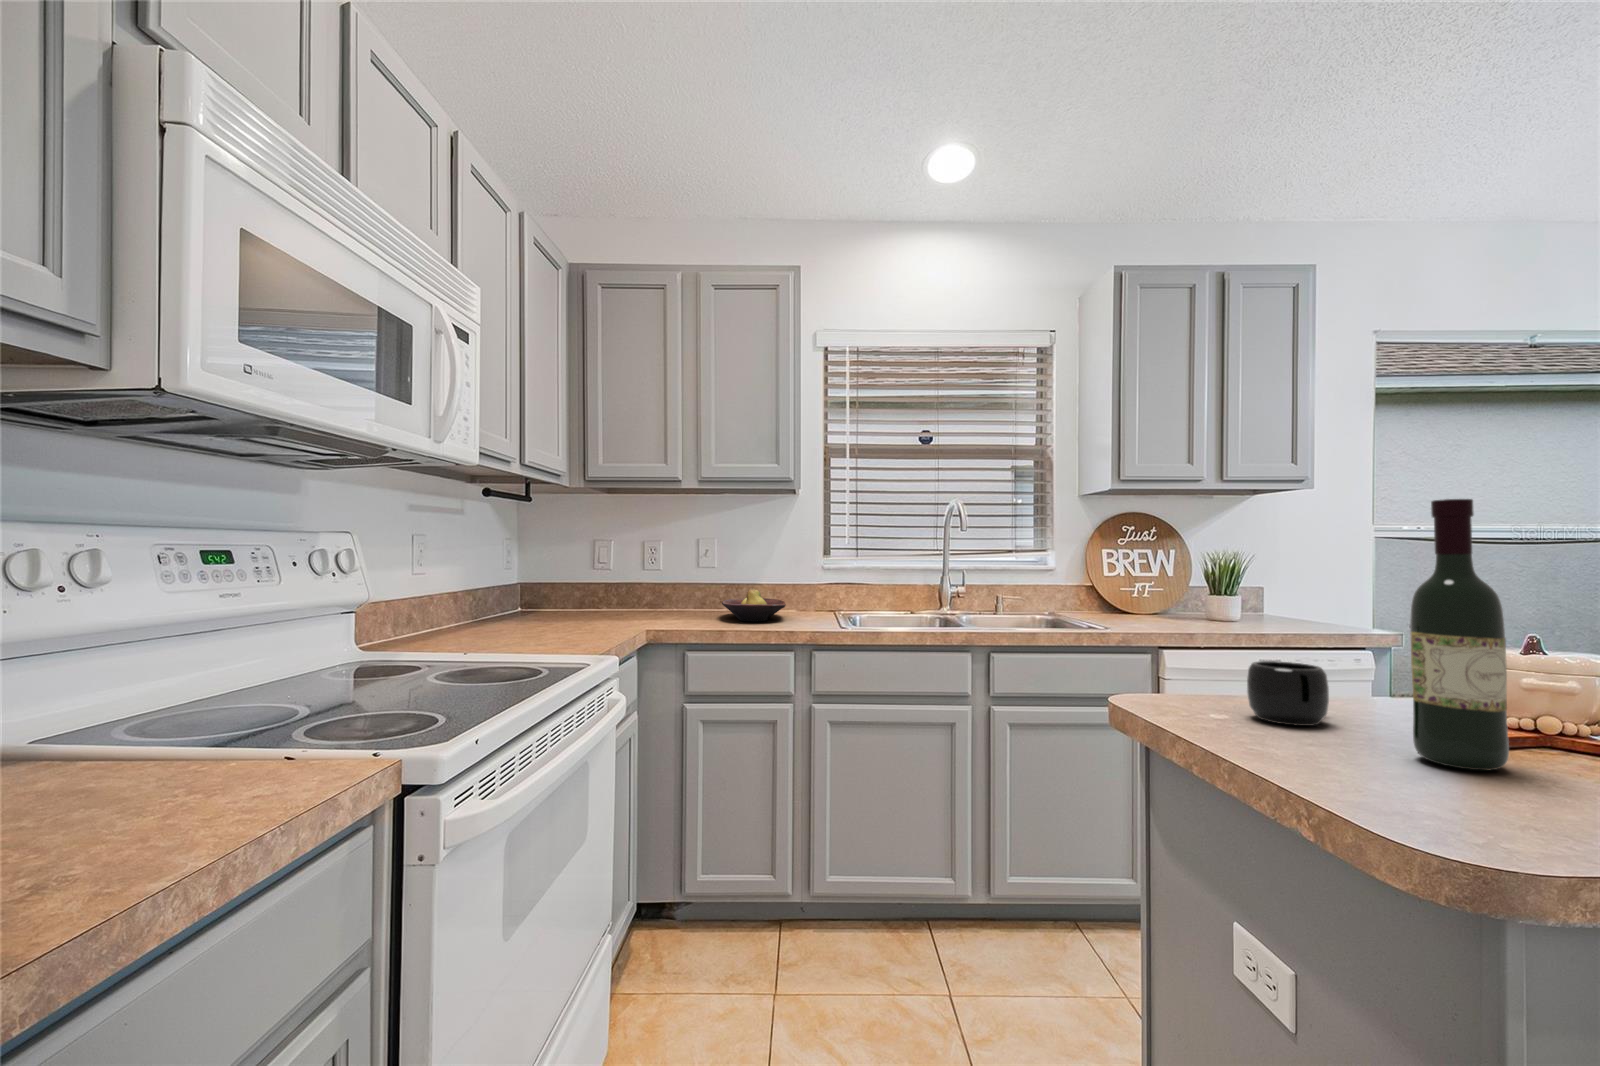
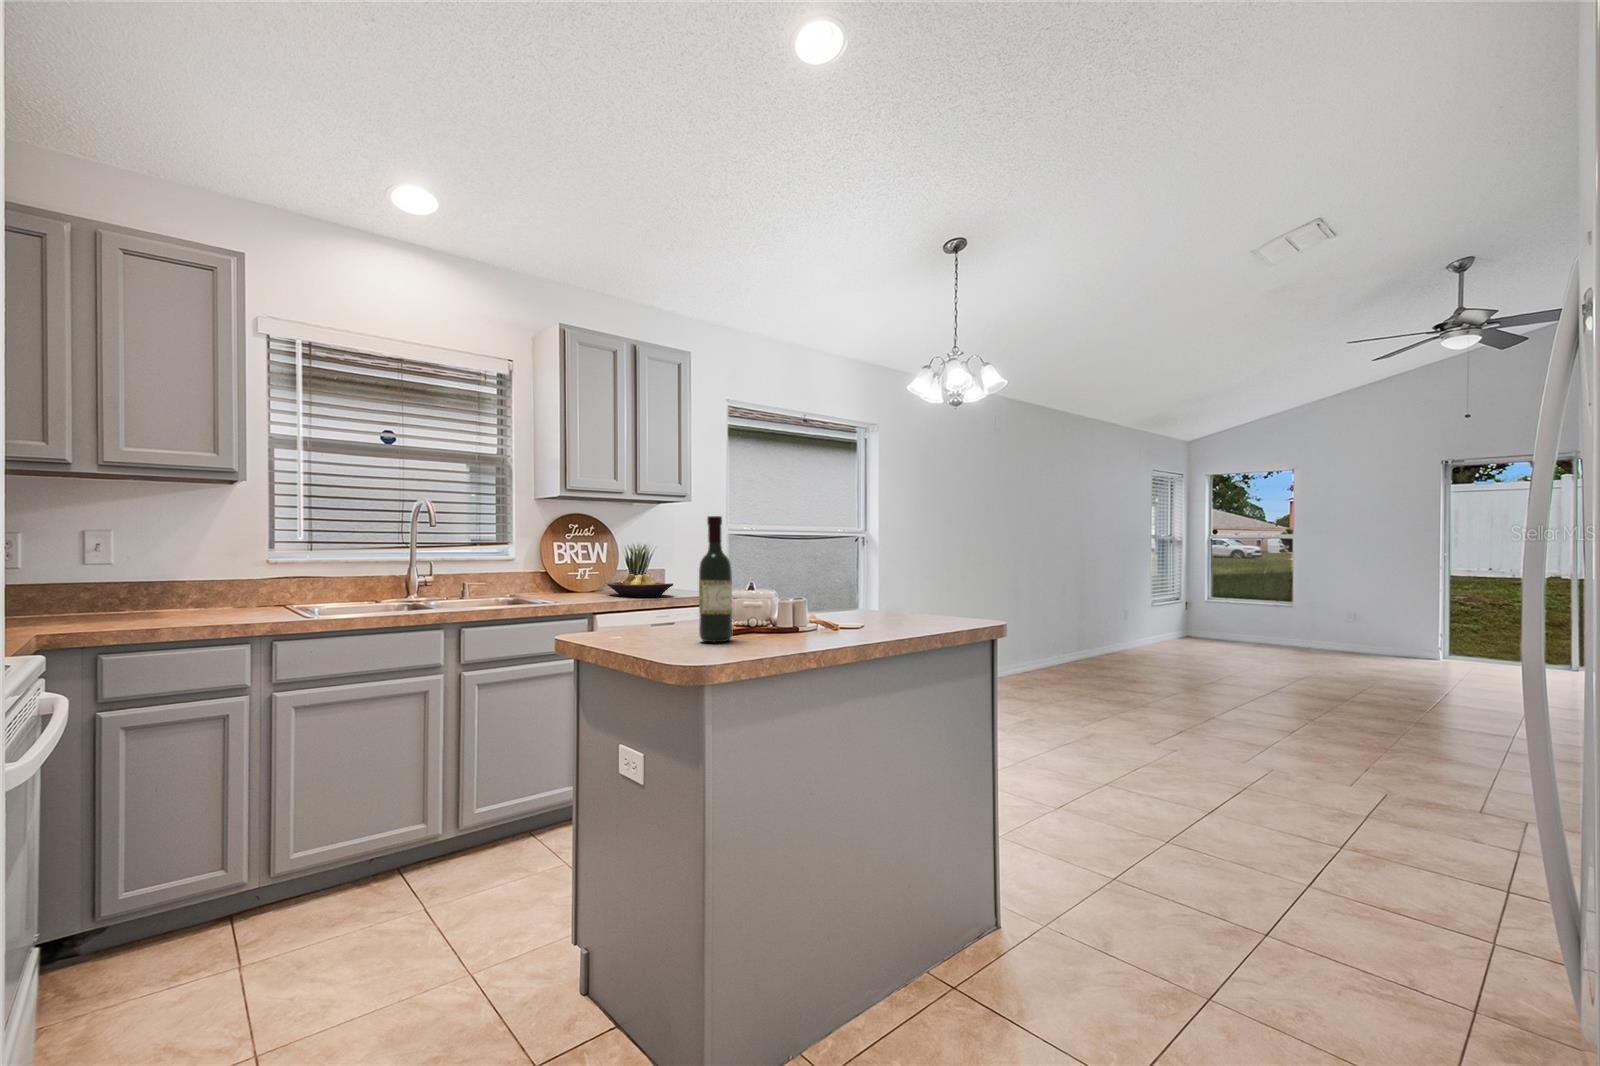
fruit bowl: present [722,588,786,621] -> present [607,574,673,597]
mug: present [1247,661,1329,726] -> none [633,604,671,637]

